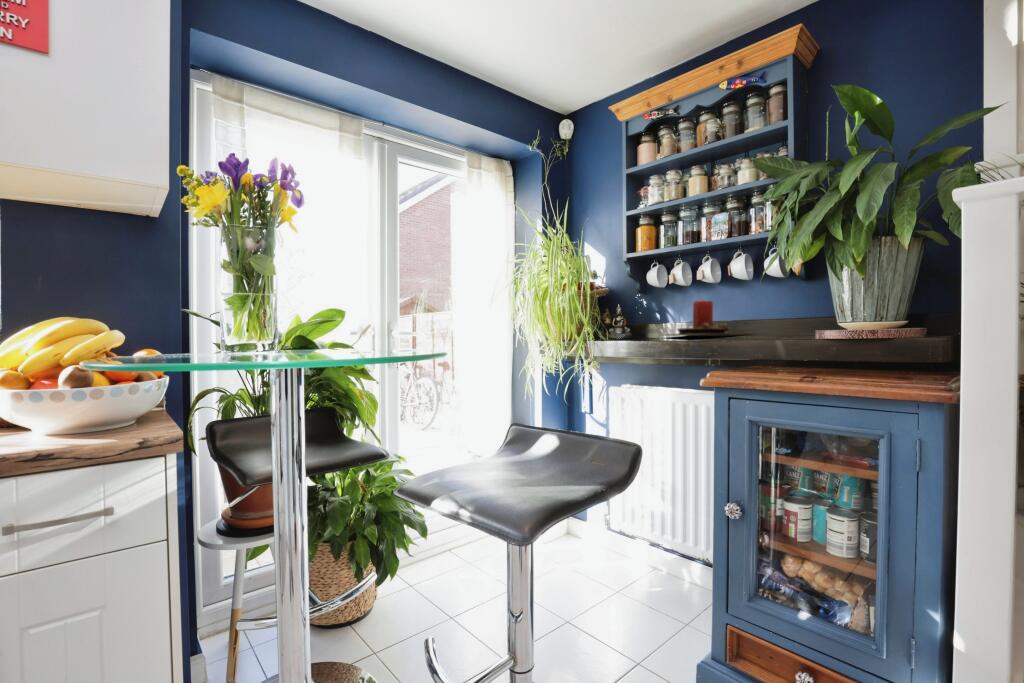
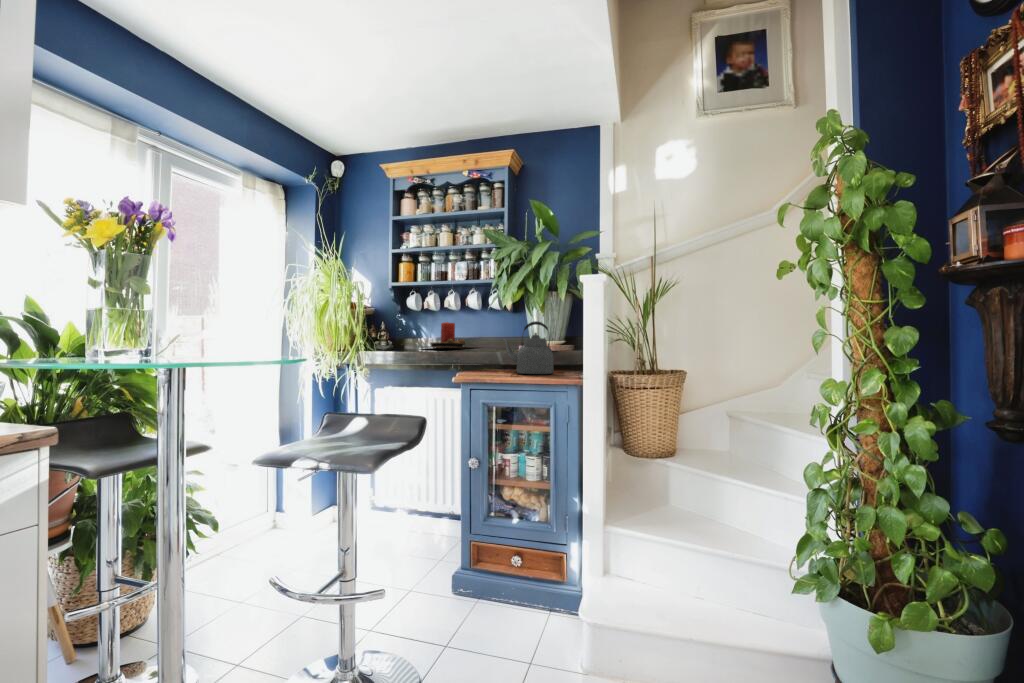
kettle: none [779,288,884,378] -> present [501,321,553,374]

